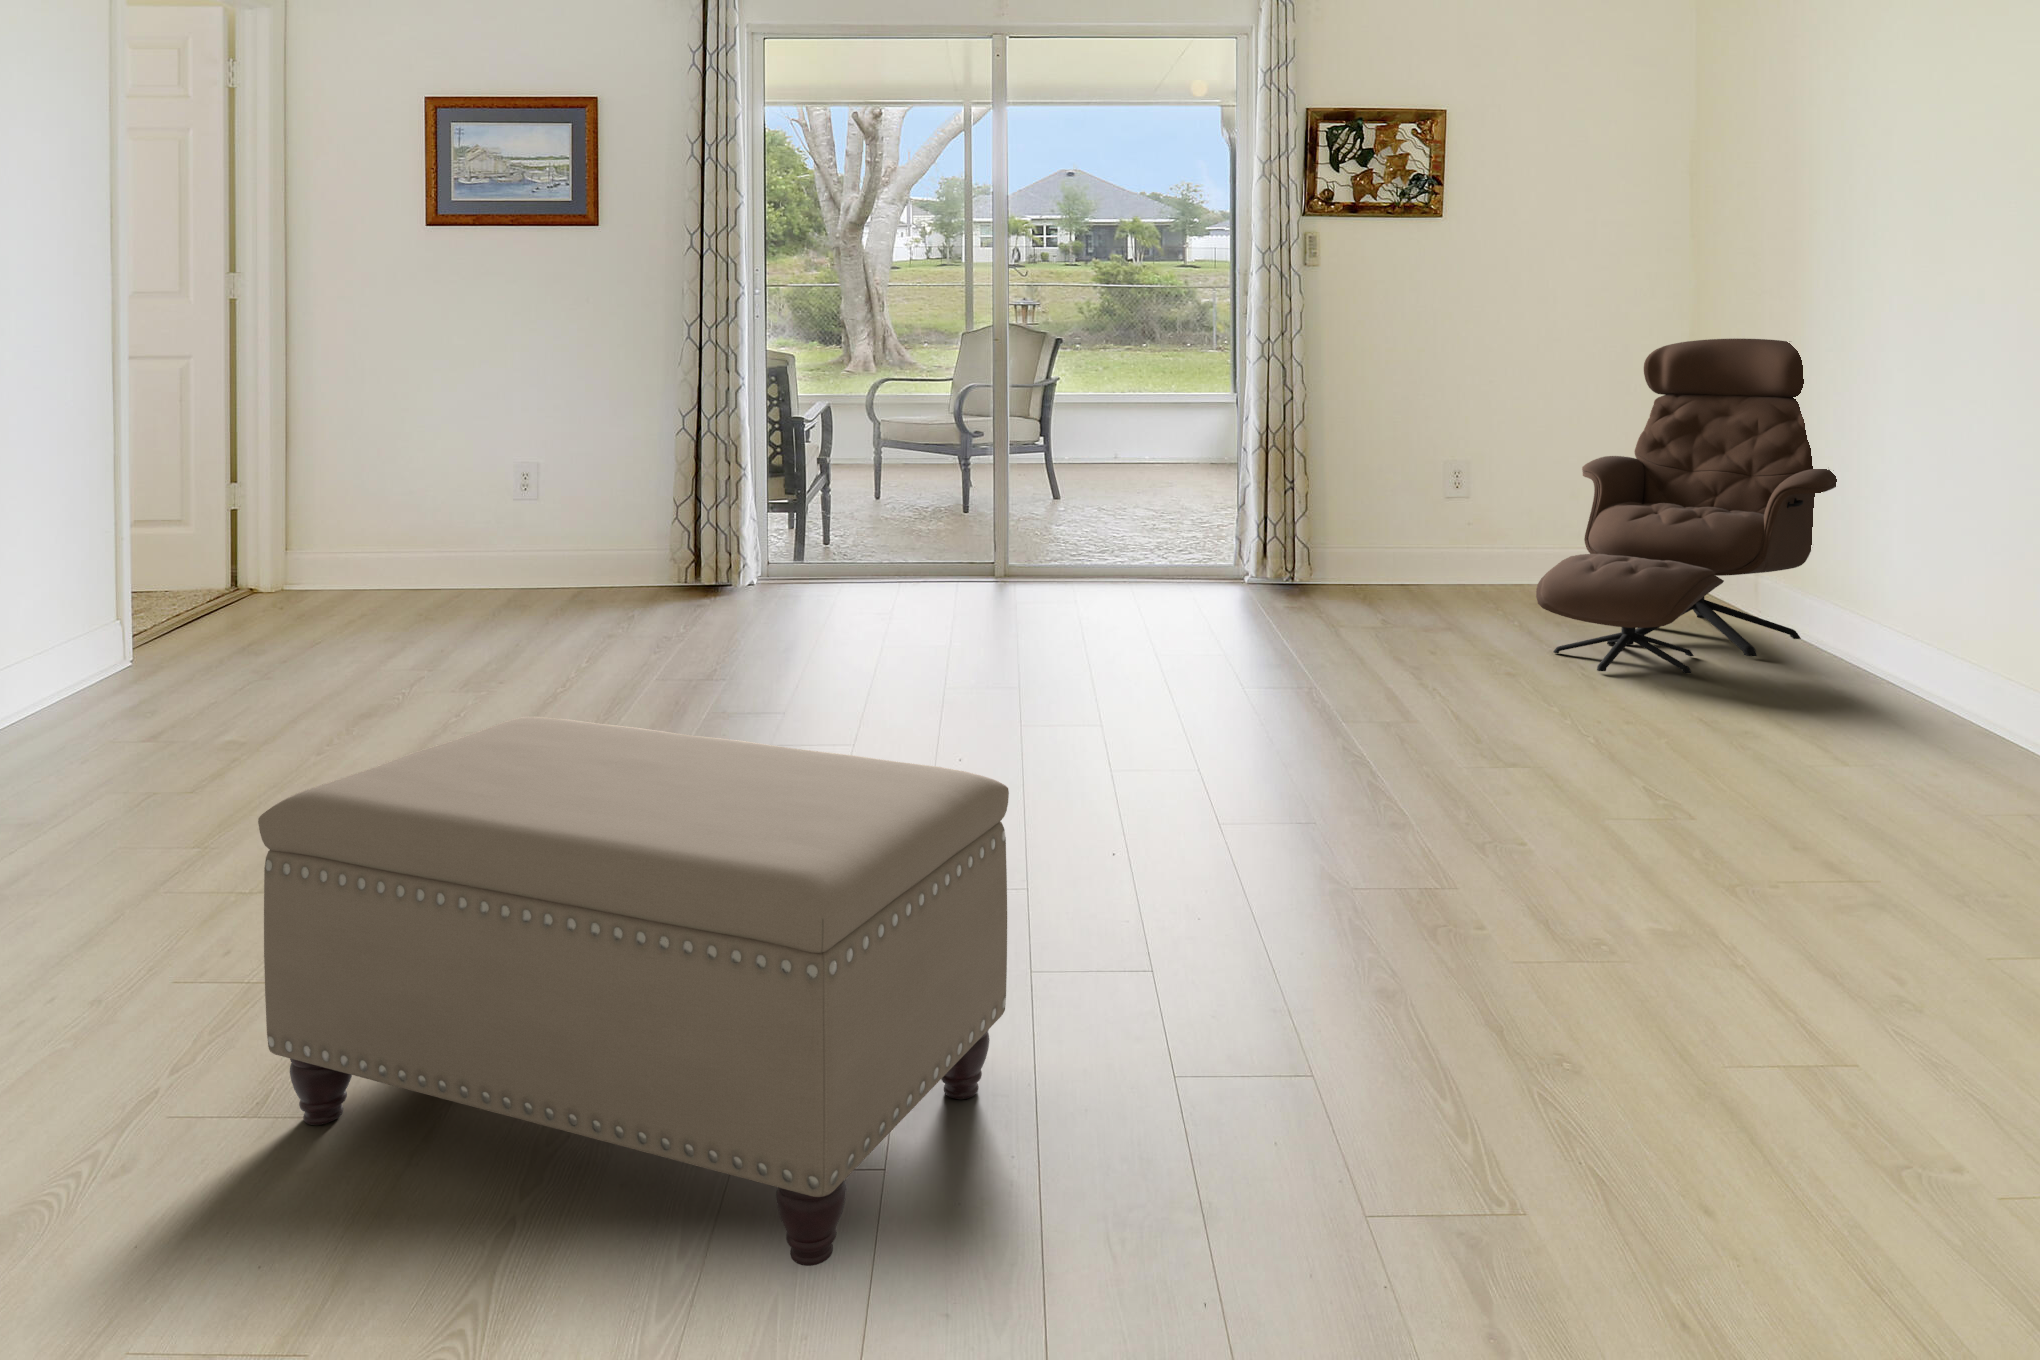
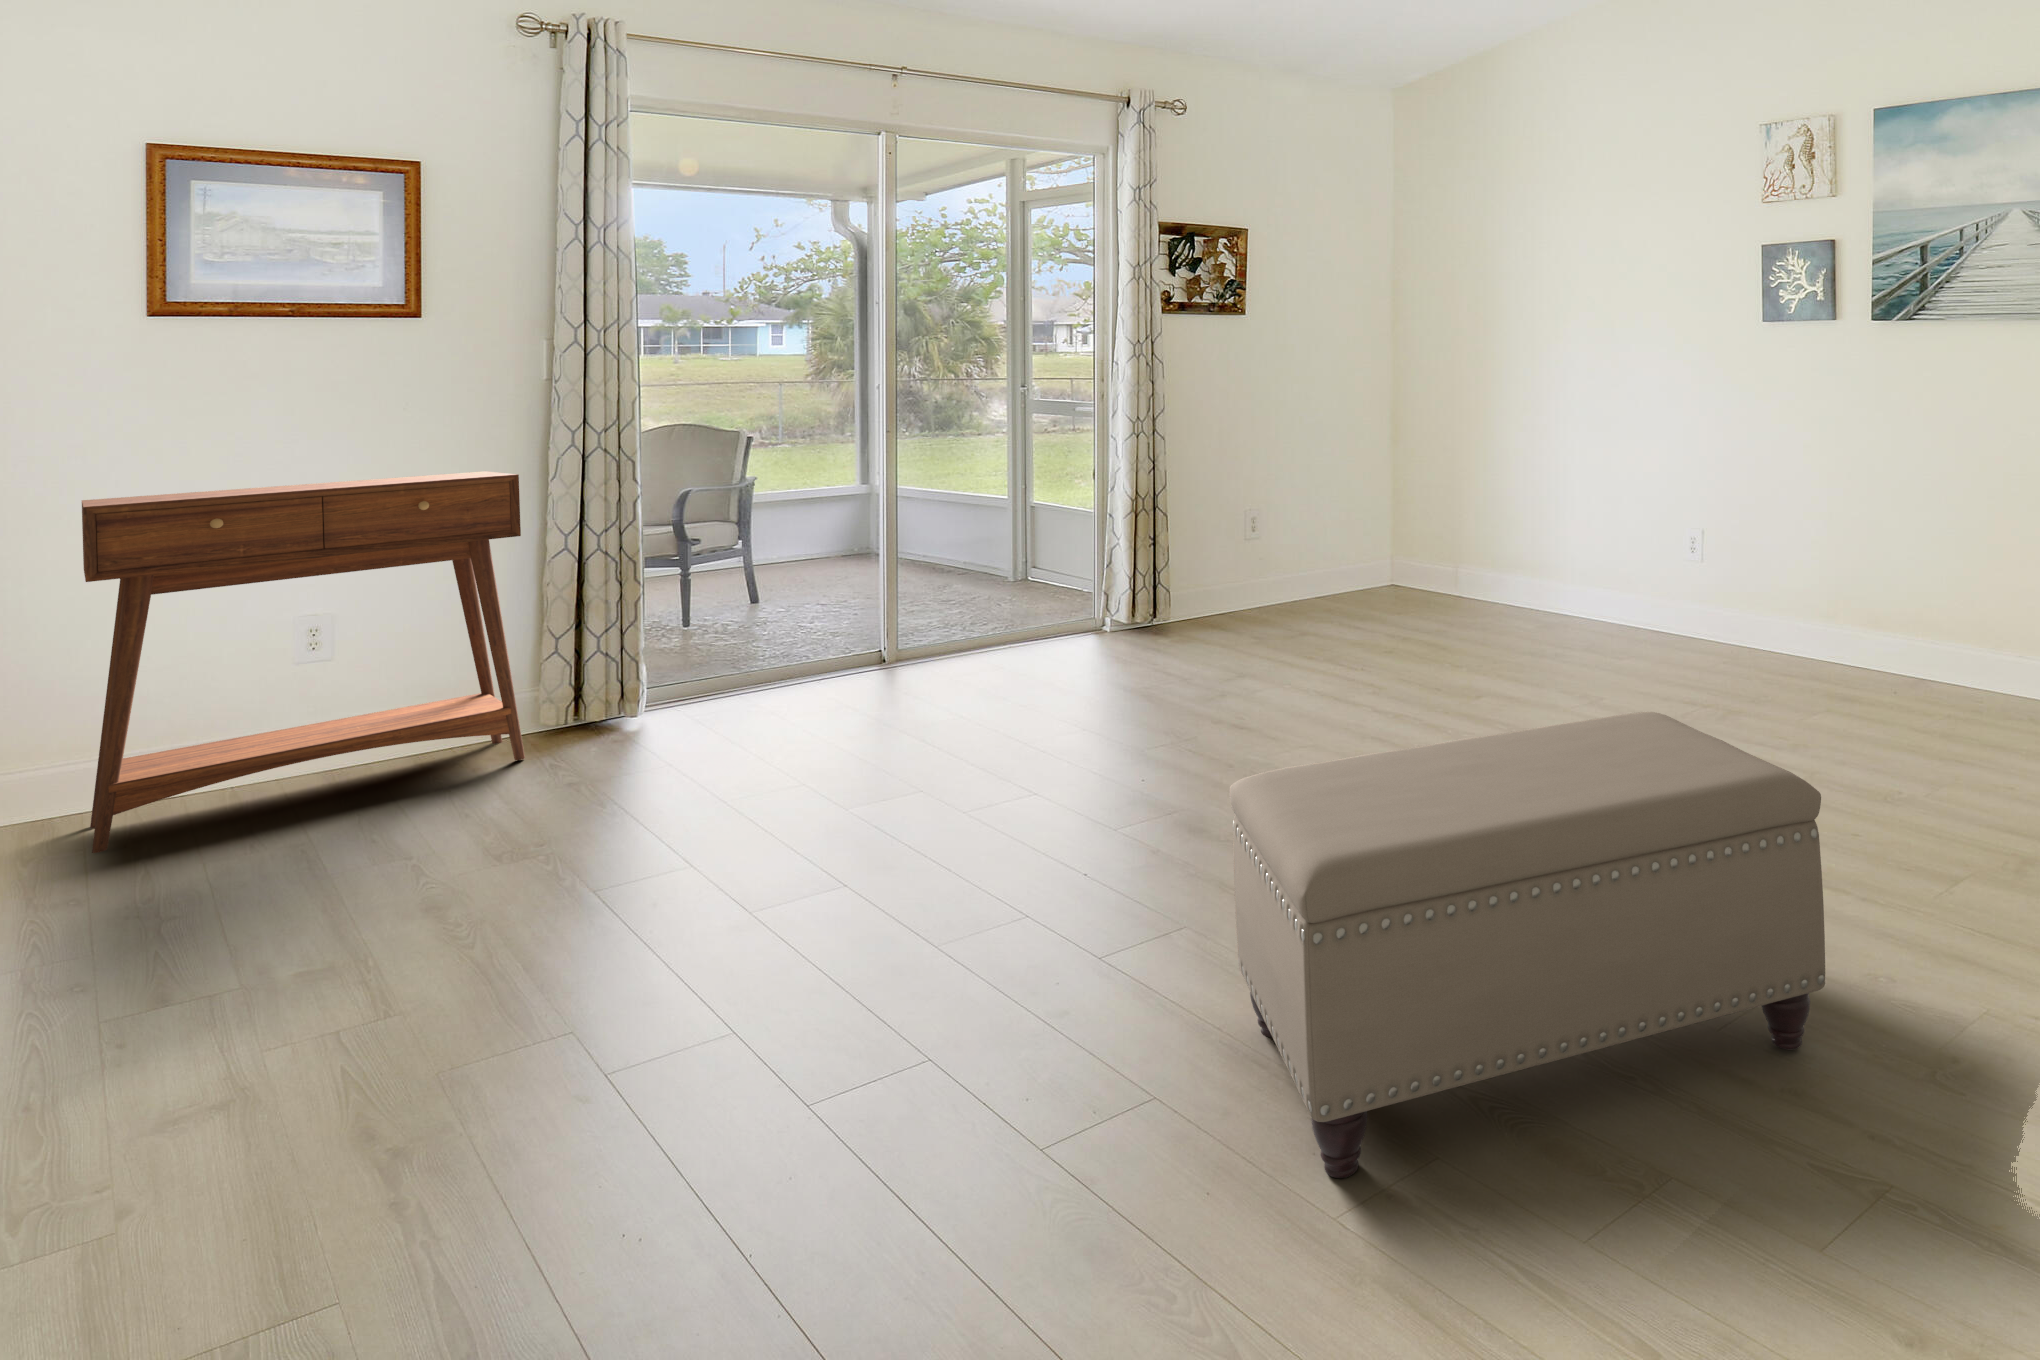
lounge chair: present [1536,338,1837,674] -> none [1374,393,1534,622]
console table: none [342,361,631,613] -> present [82,471,525,853]

